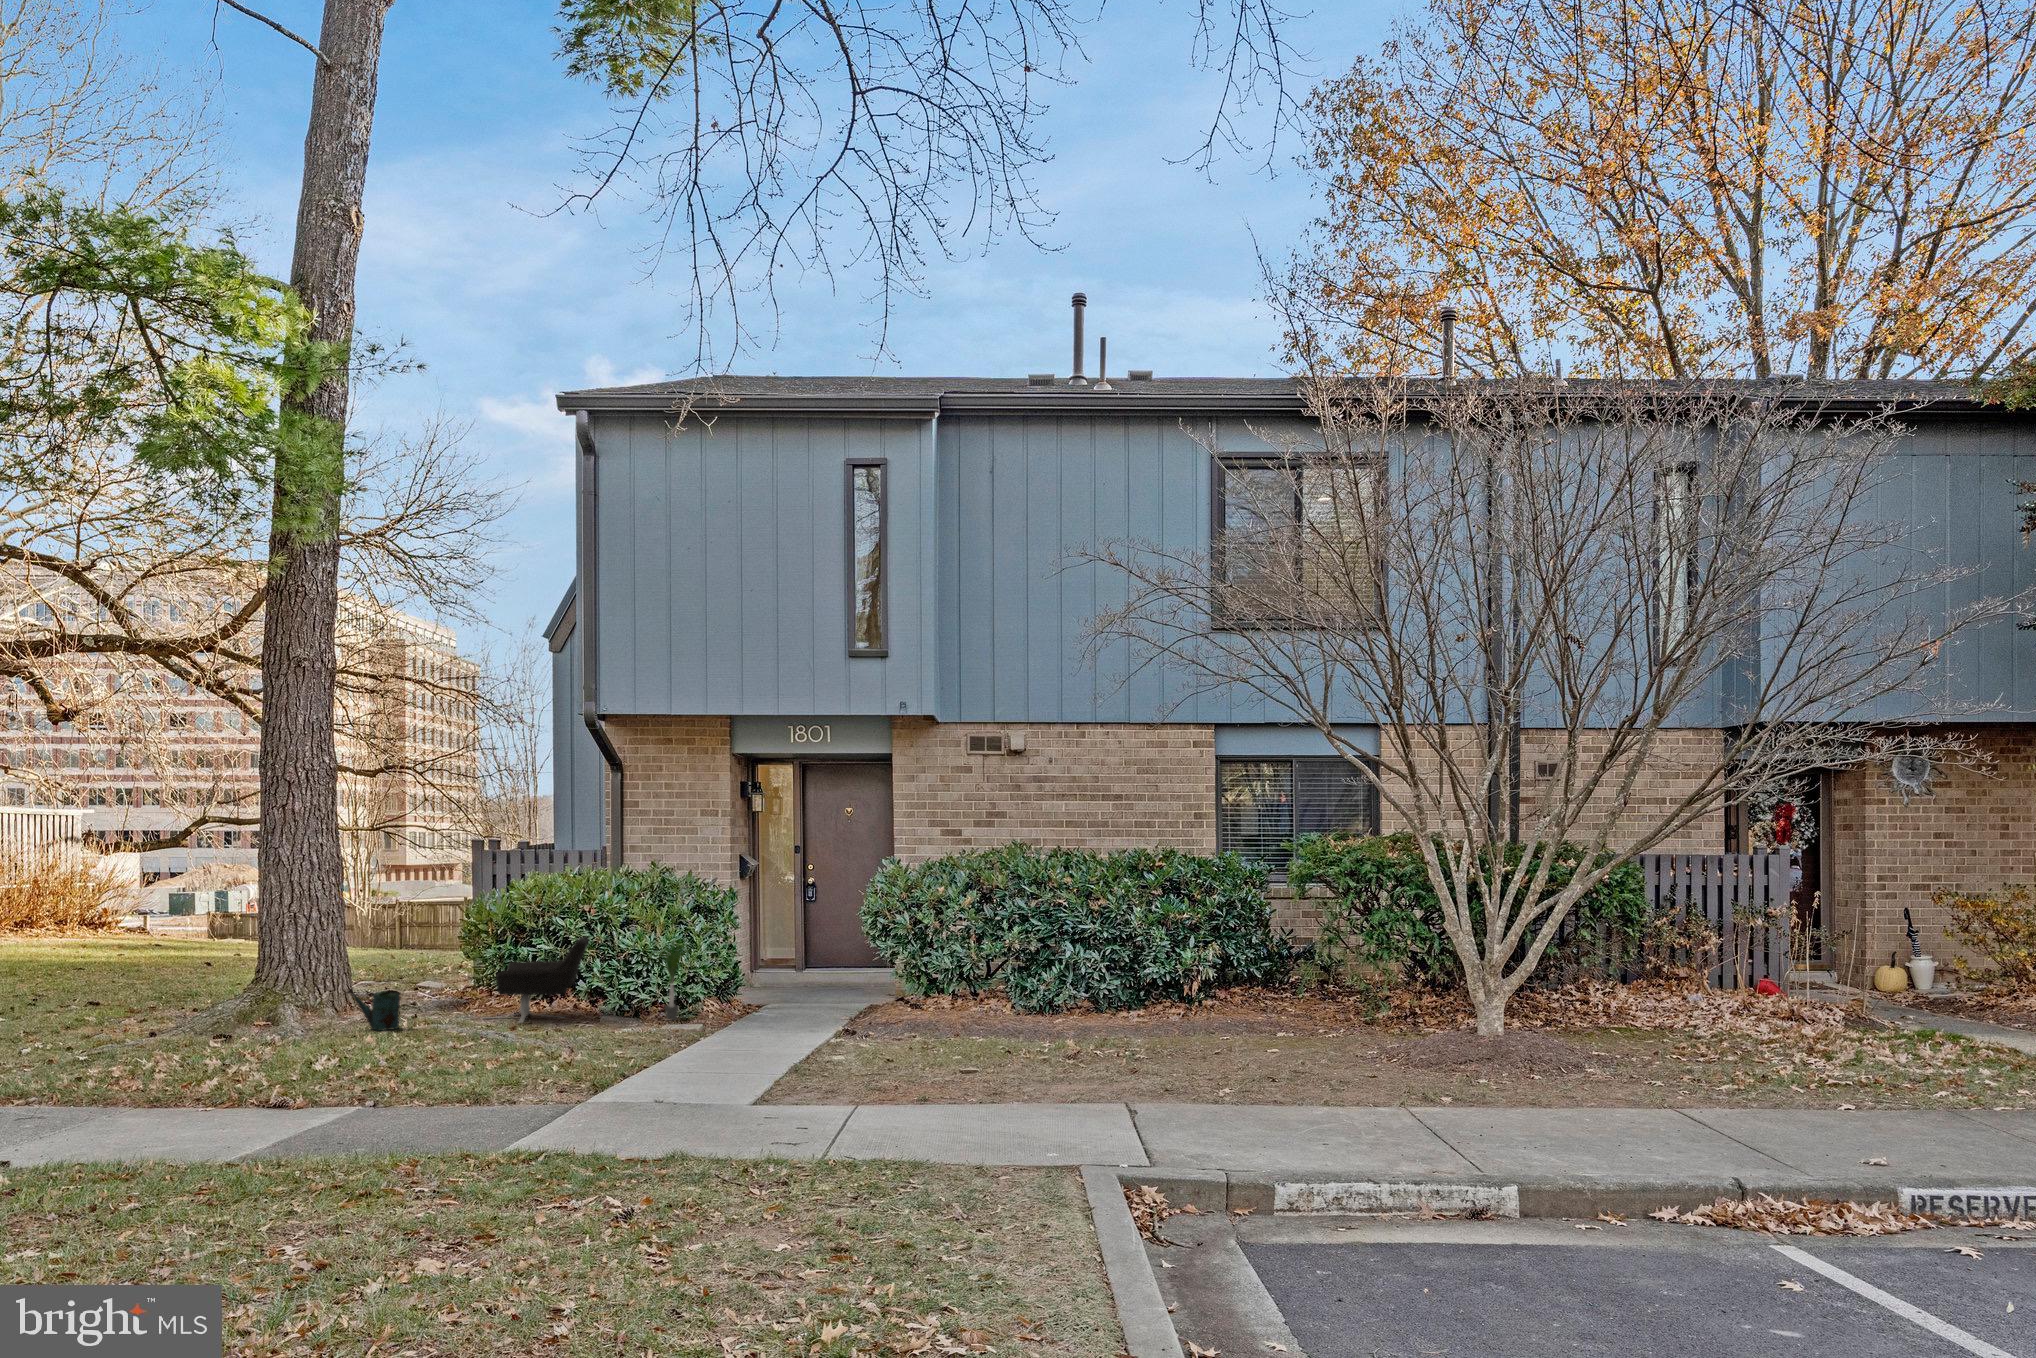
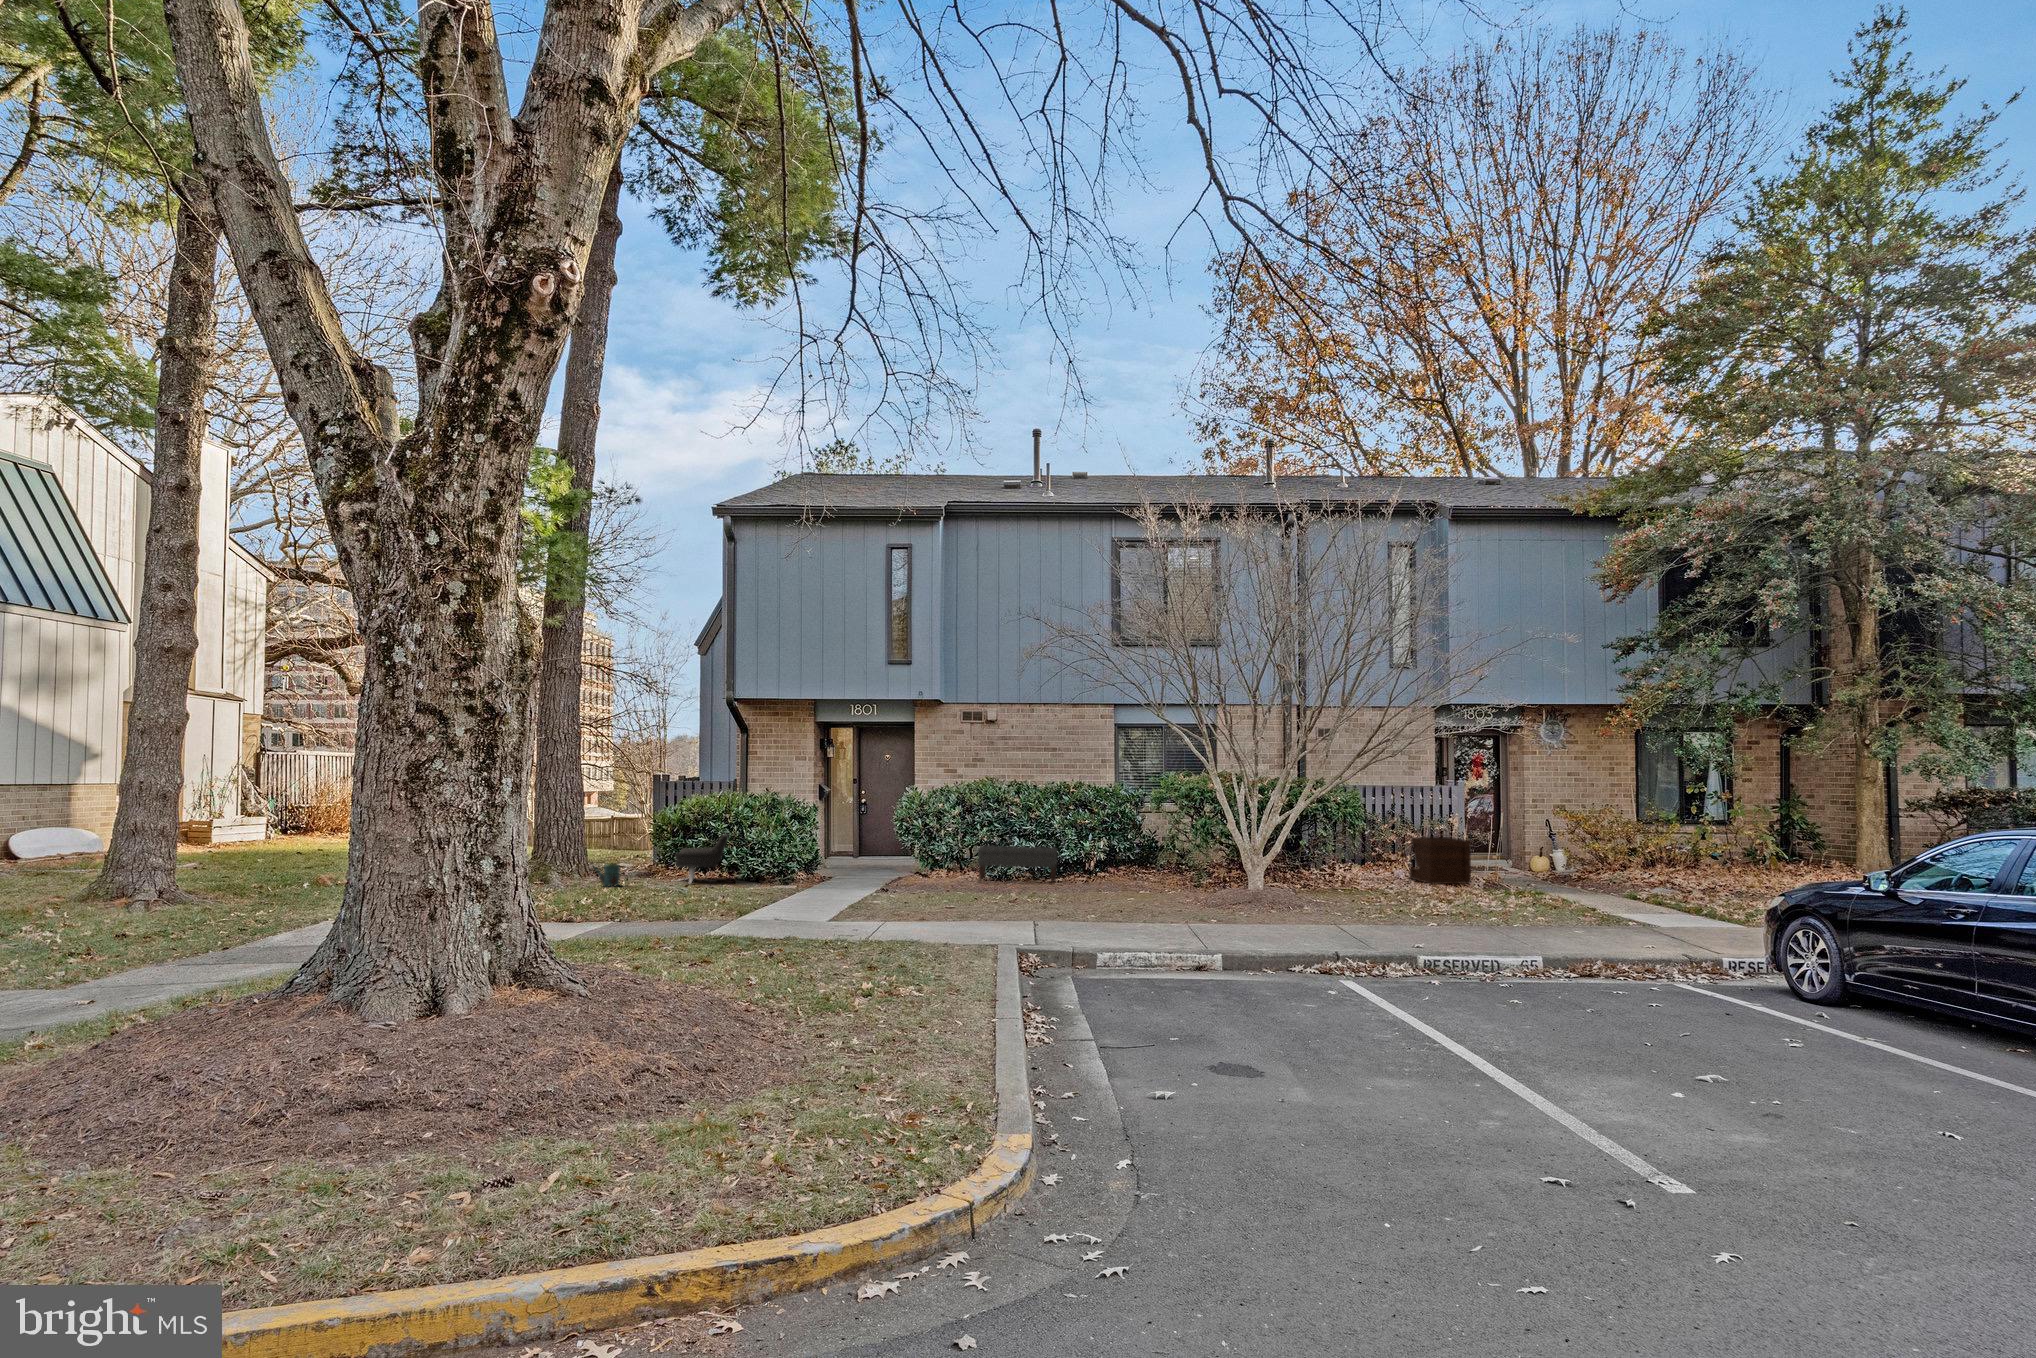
wooden crate: none [1705,938,1816,1017] -> present [1409,837,1471,884]
potted plant: present [660,940,685,1020] -> none [761,829,797,883]
bench: none [1005,956,1137,1022] -> present [978,846,1058,884]

